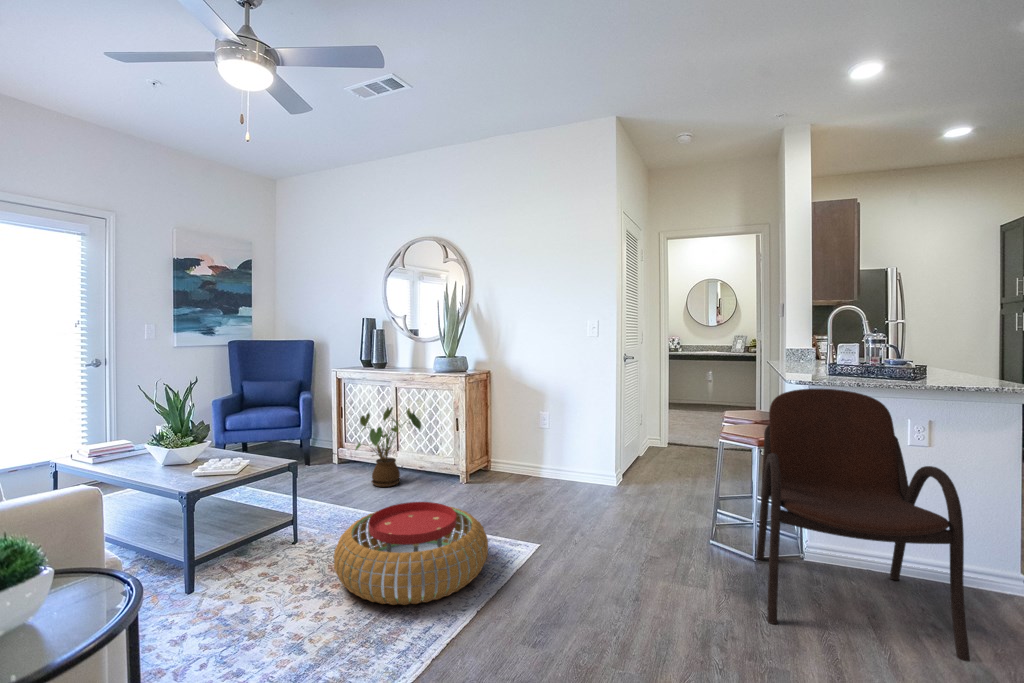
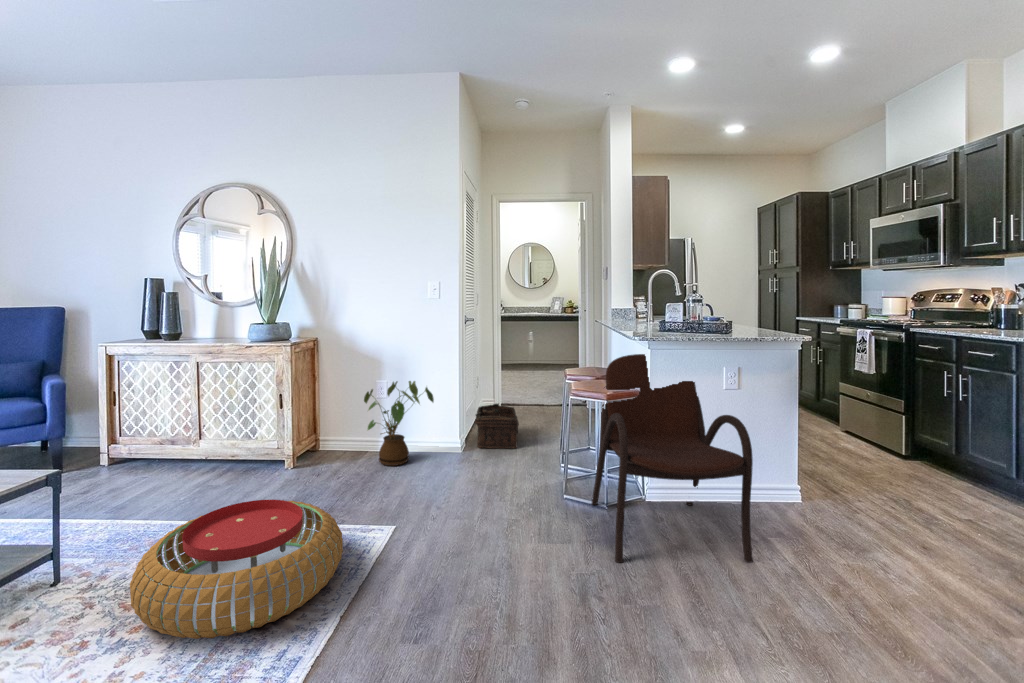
house plant: present [356,407,421,487] -> present [364,381,434,466]
basket: none [626,439,686,489] -> present [475,404,519,448]

